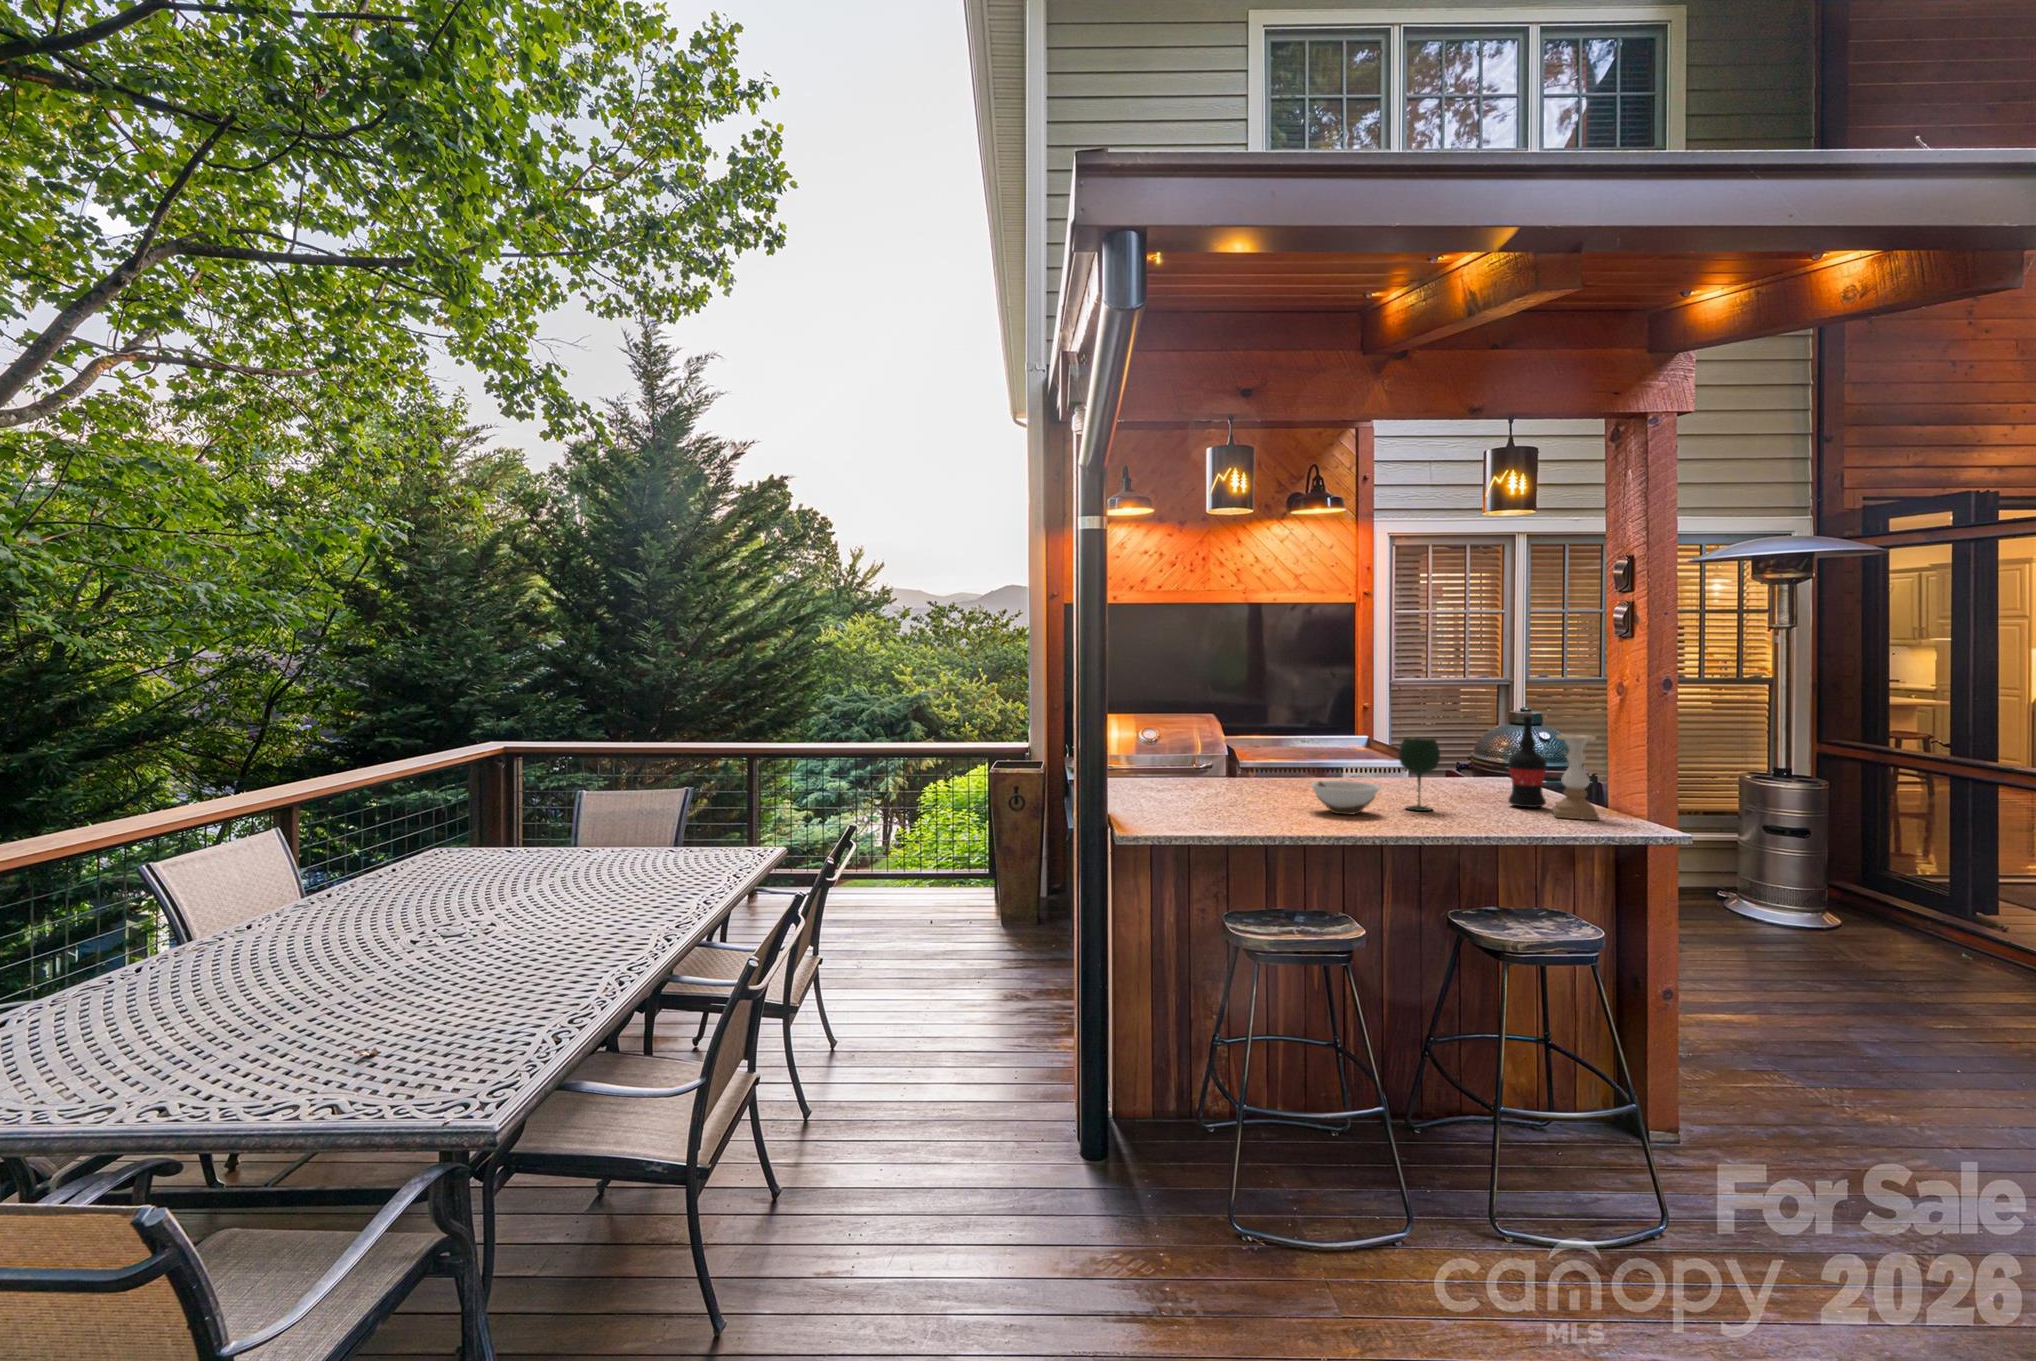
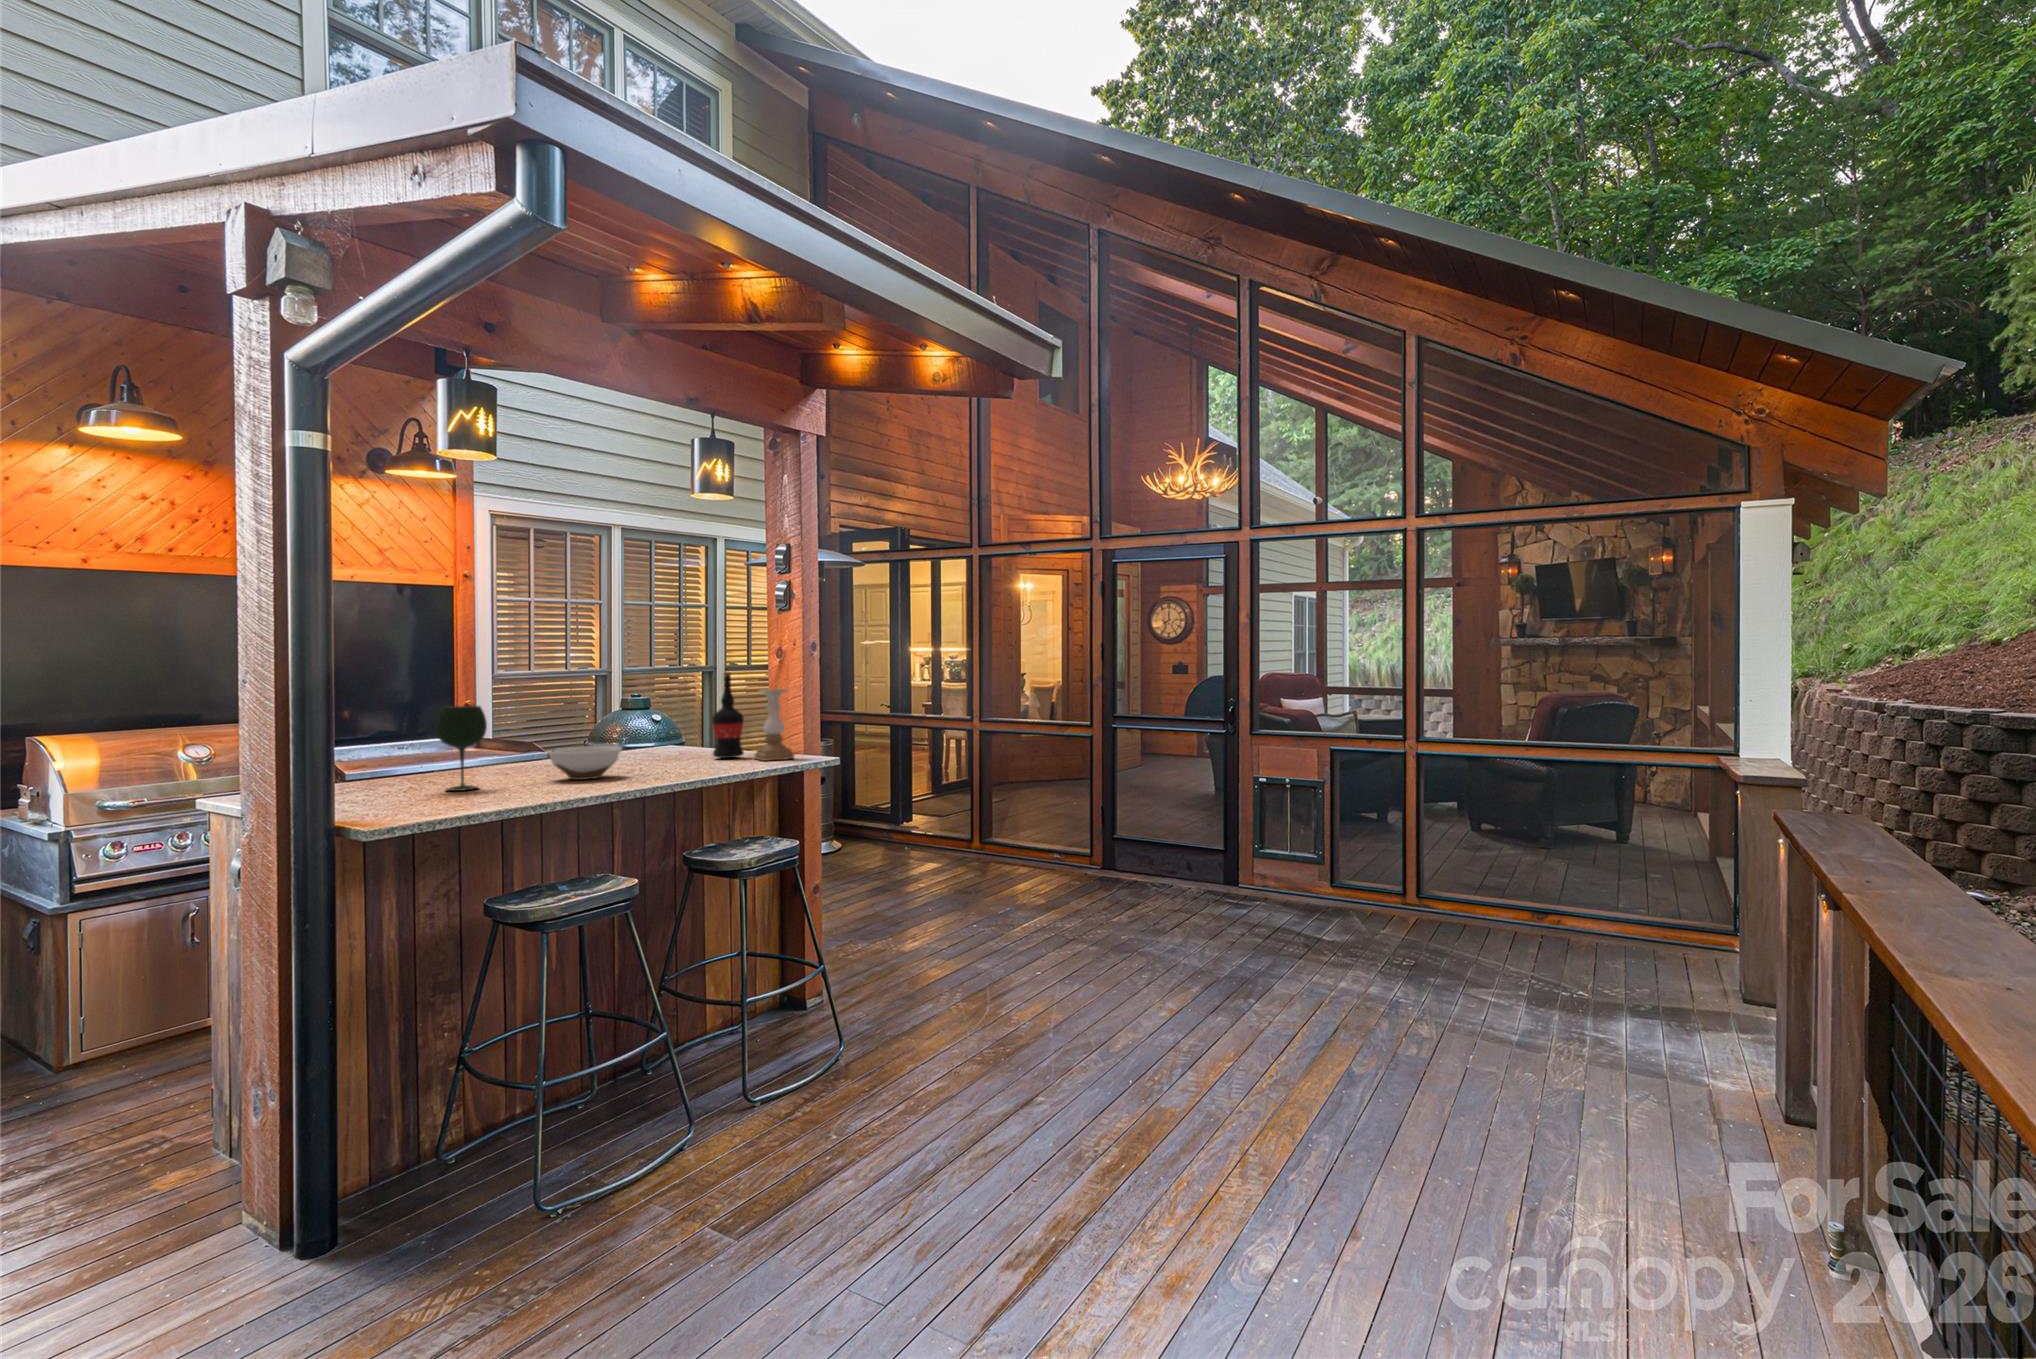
wine glass: present [1399,737,1440,811] -> present [436,706,487,791]

